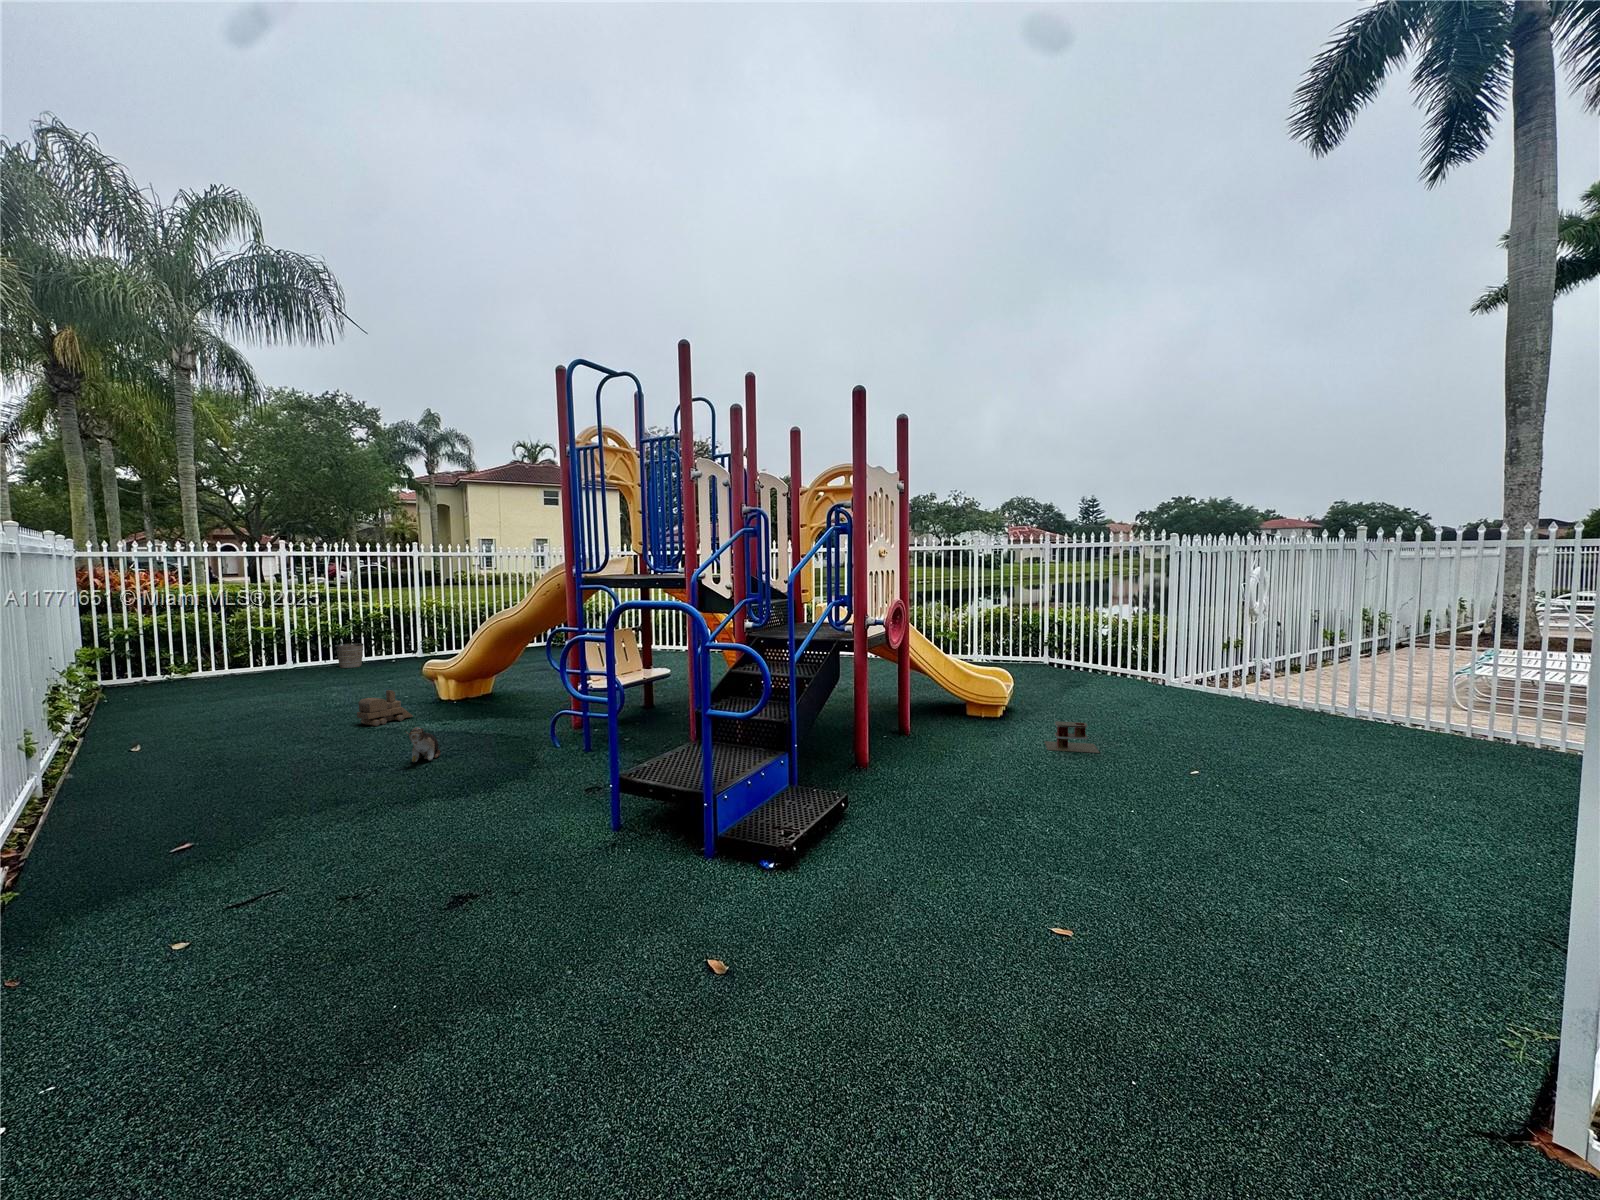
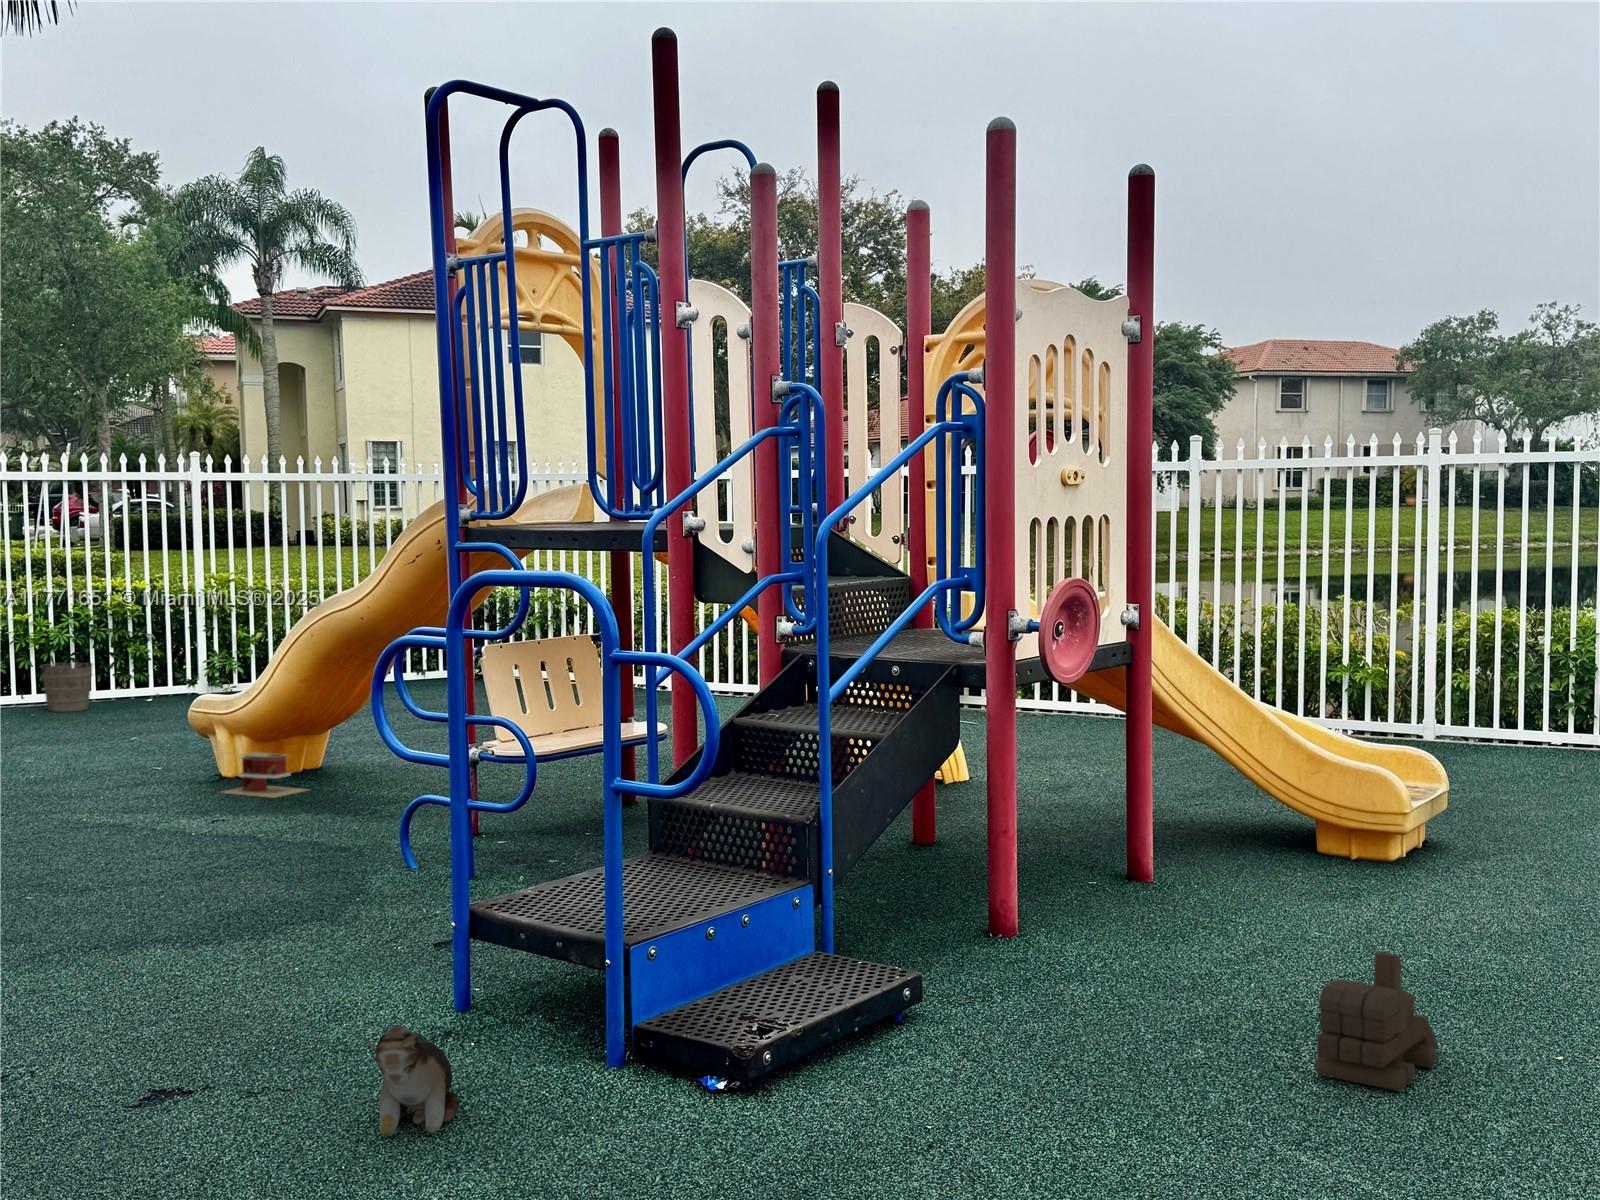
toy train: present [357,690,413,726] -> present [1316,952,1439,1092]
toy house: present [1044,721,1100,753] -> present [222,752,308,798]
plush toy: present [406,727,441,762] -> present [365,1025,459,1136]

